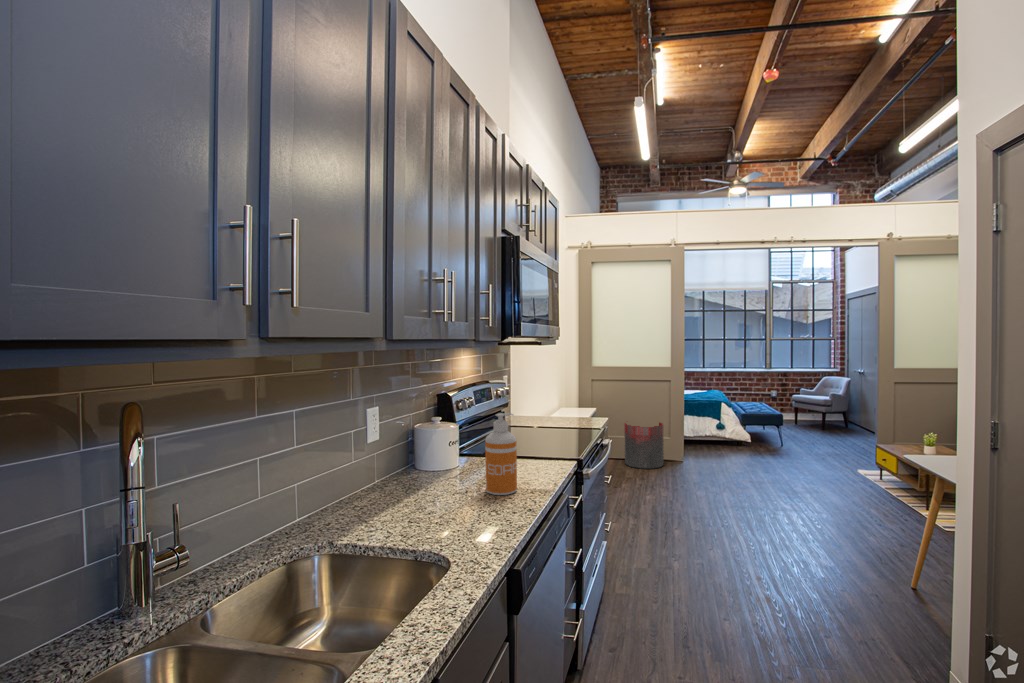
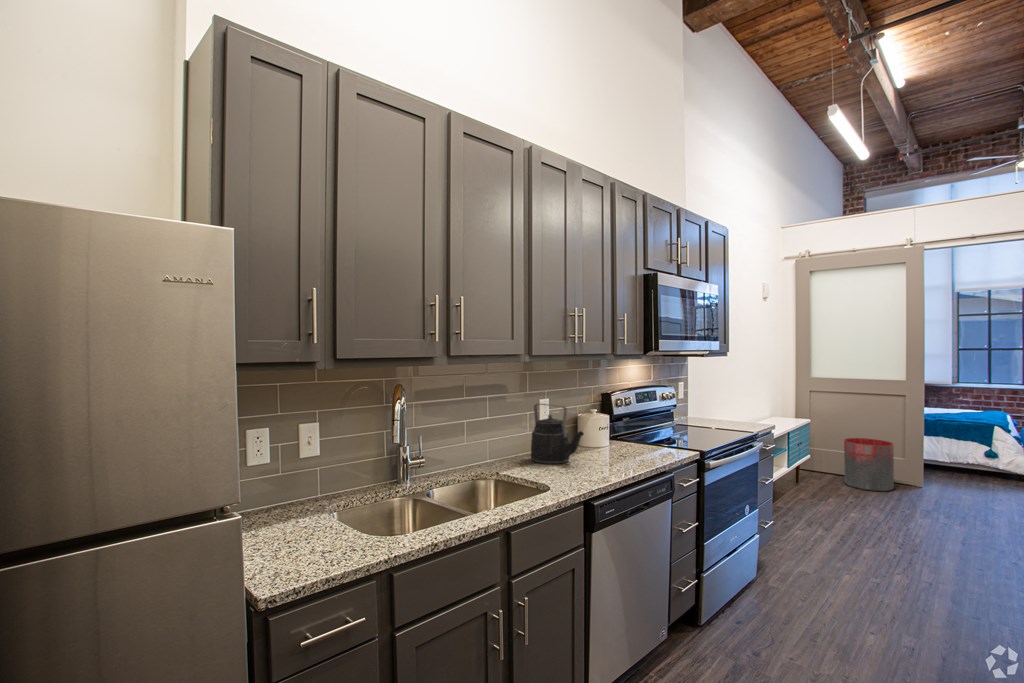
soap dispenser: present [485,413,517,495] -> none [606,409,628,465]
kettle: none [372,414,459,509] -> present [531,404,584,464]

